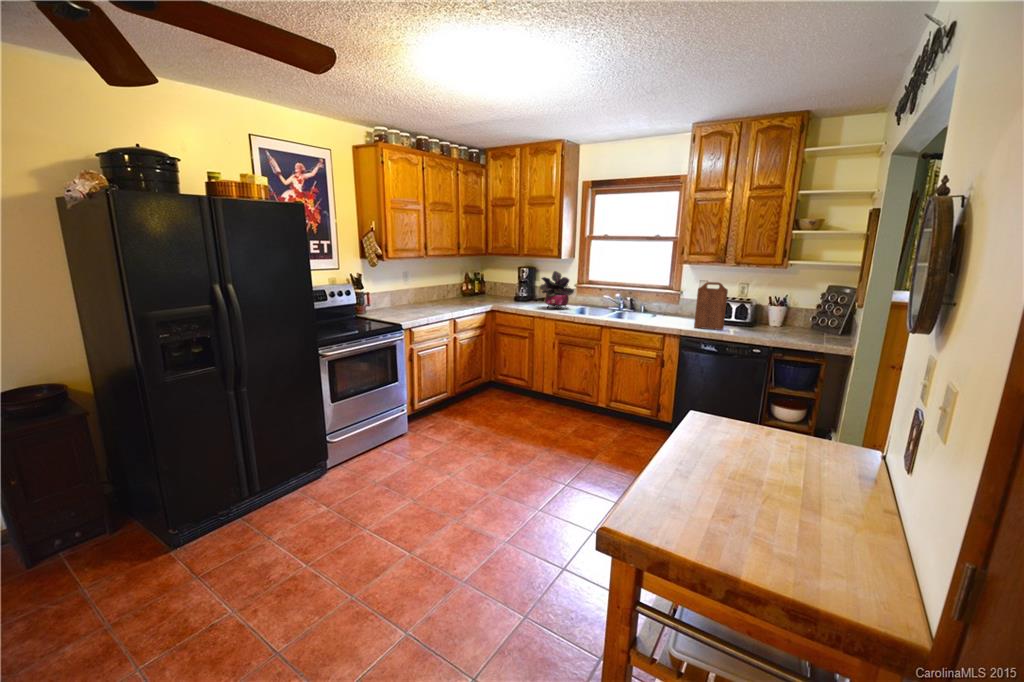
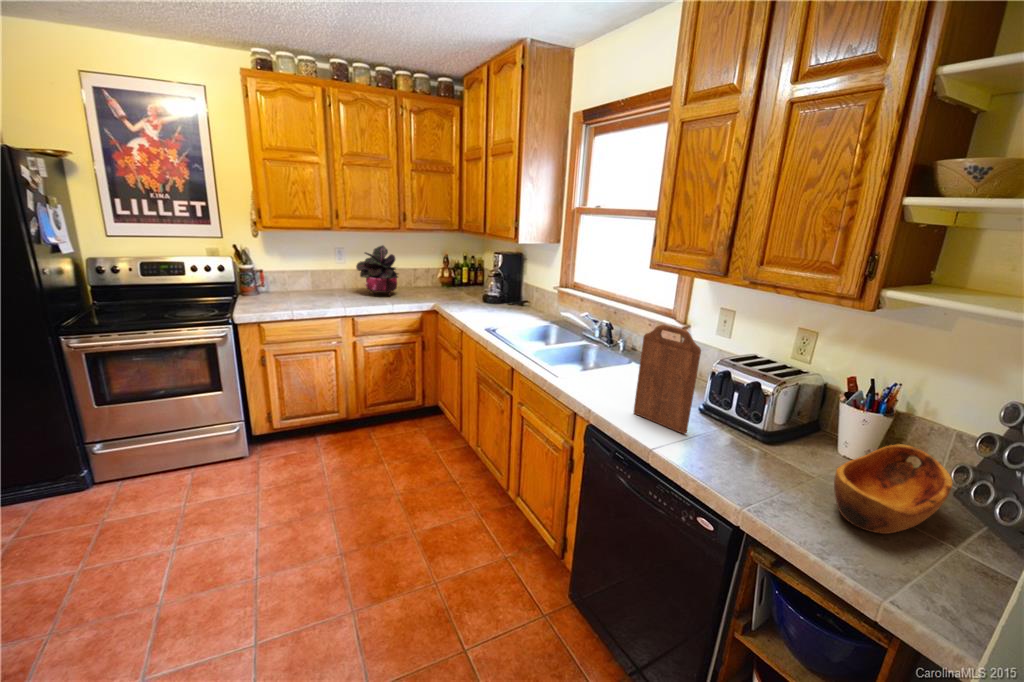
potted plant: present [540,271,574,308] -> present [356,245,398,296]
wooden bowl: none [791,314,824,339] -> present [834,444,952,534]

